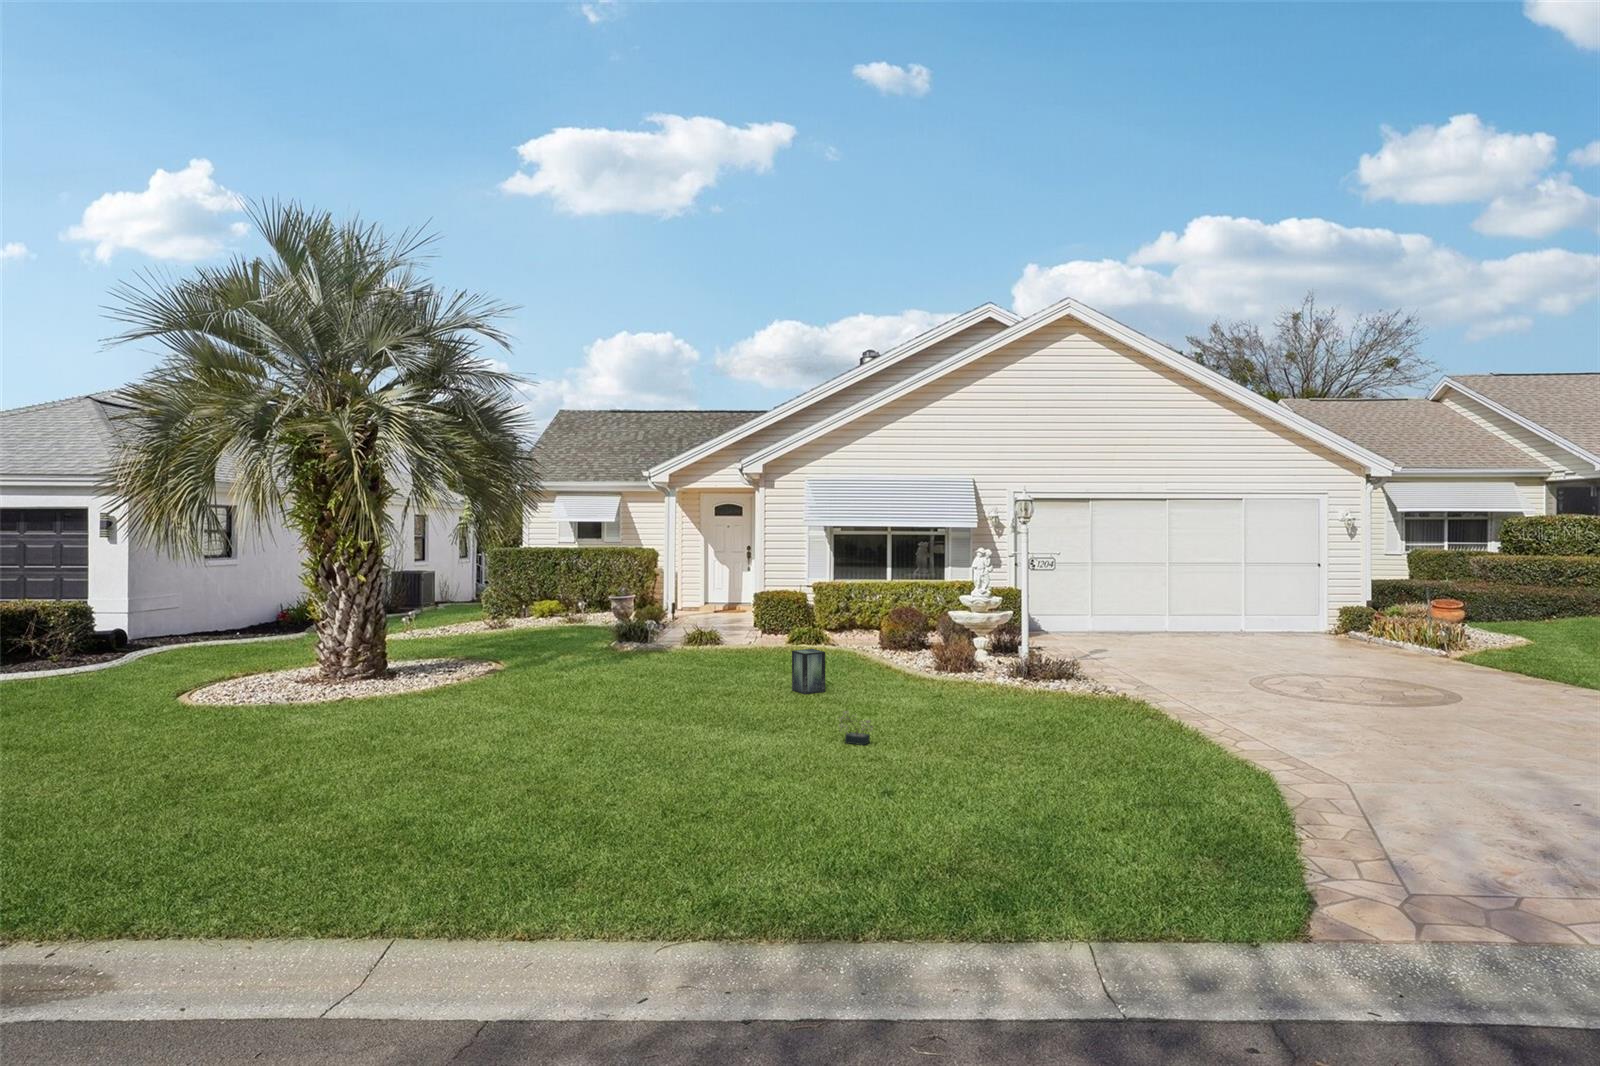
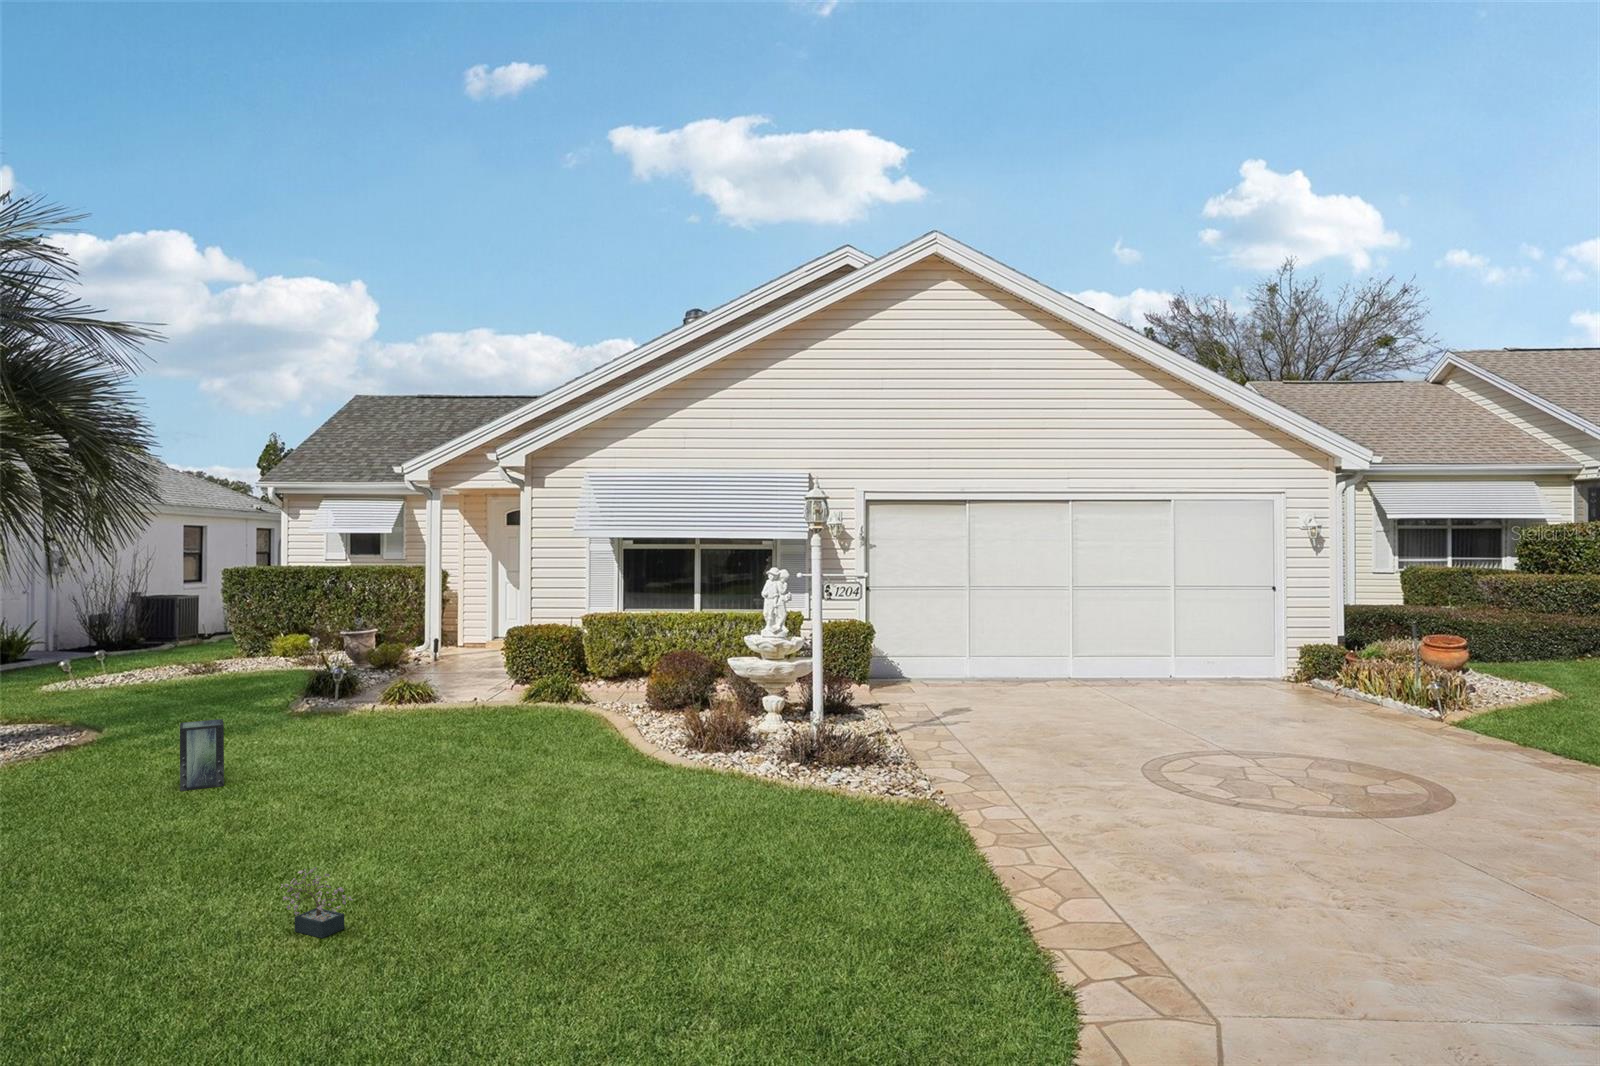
storage box: present [792,649,825,694] -> present [180,719,224,791]

